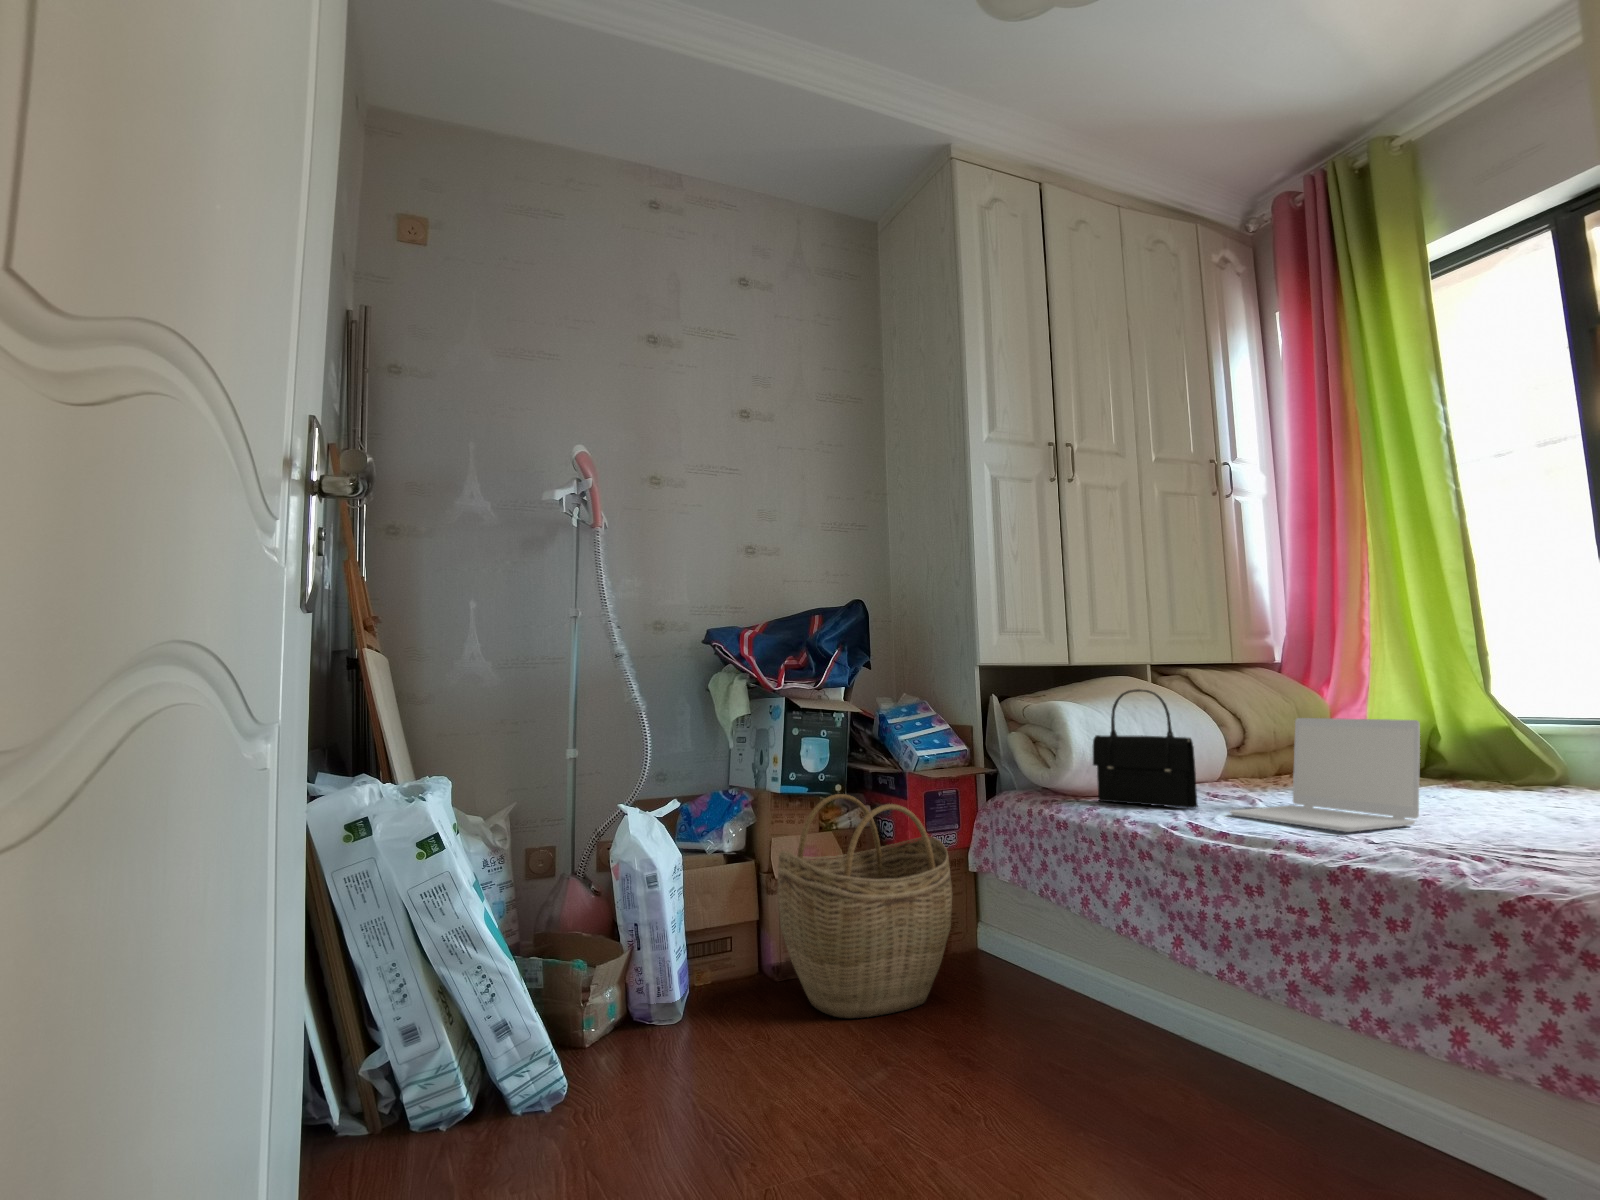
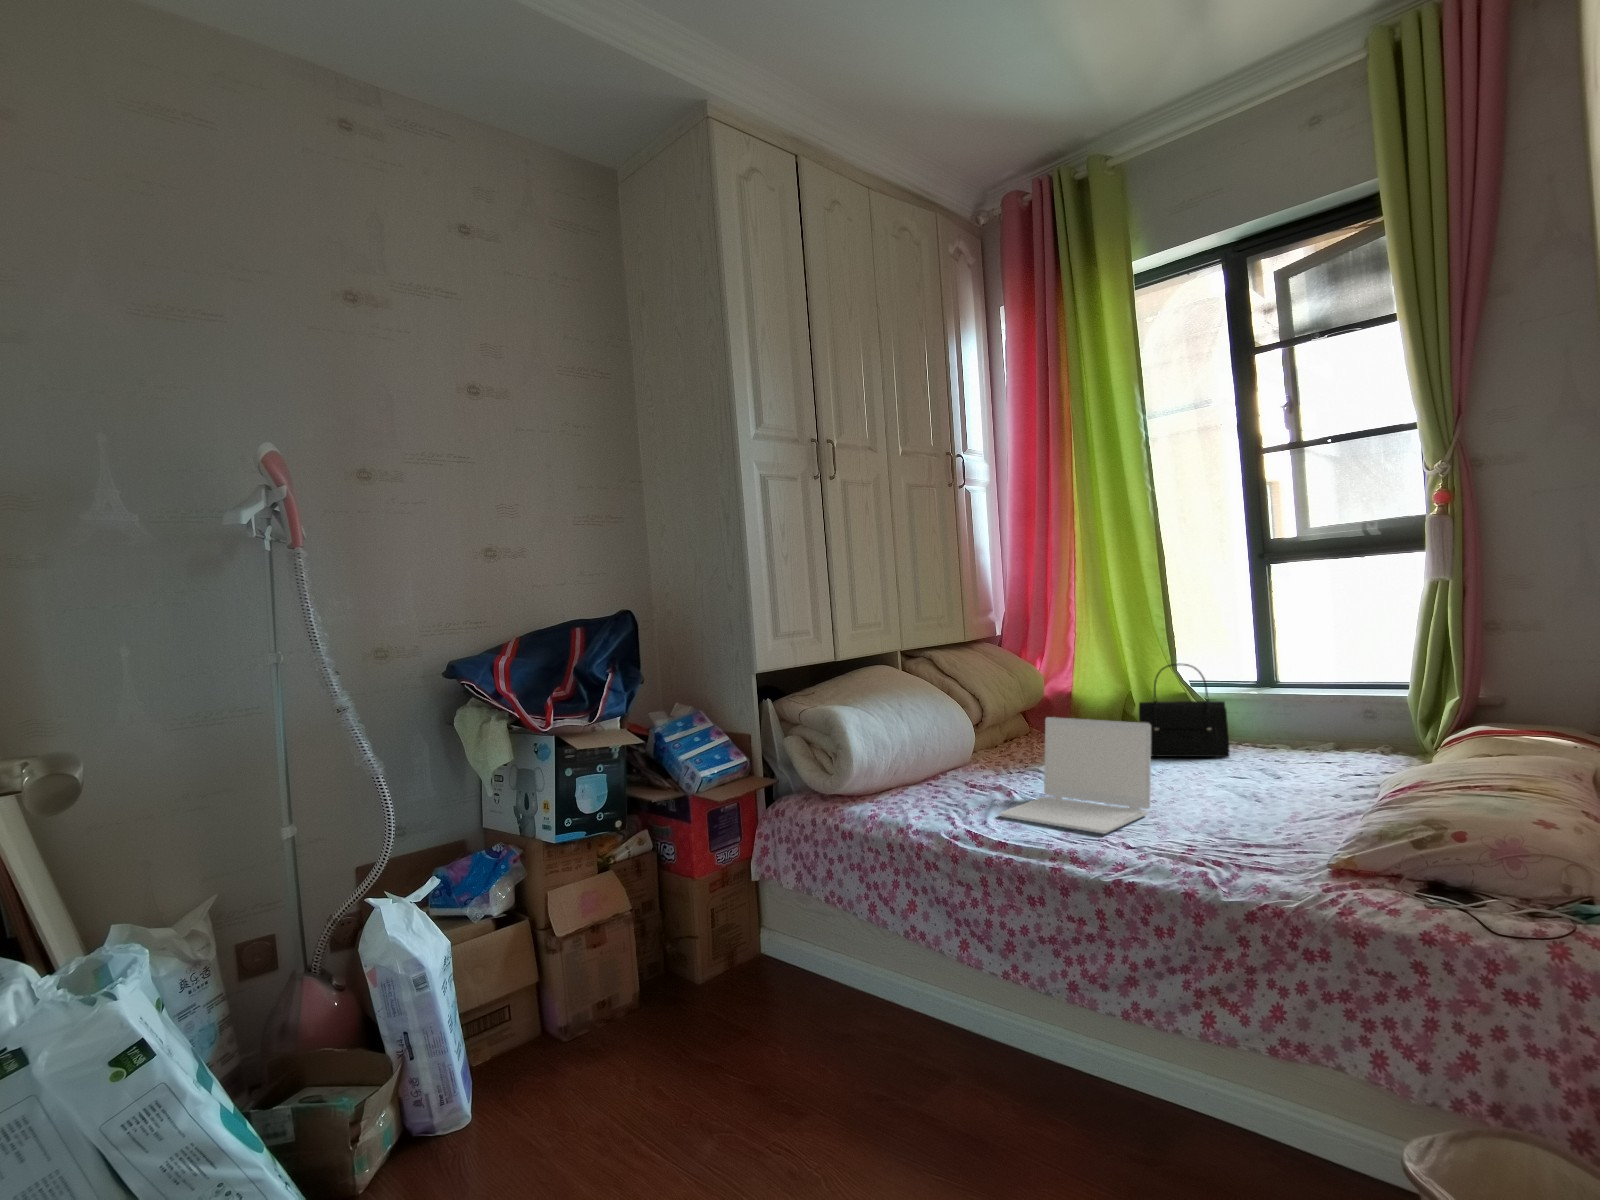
handbag: present [1093,689,1198,808] -> present [1139,663,1230,757]
woven basket: present [777,794,952,1018] -> none [566,833,750,1078]

